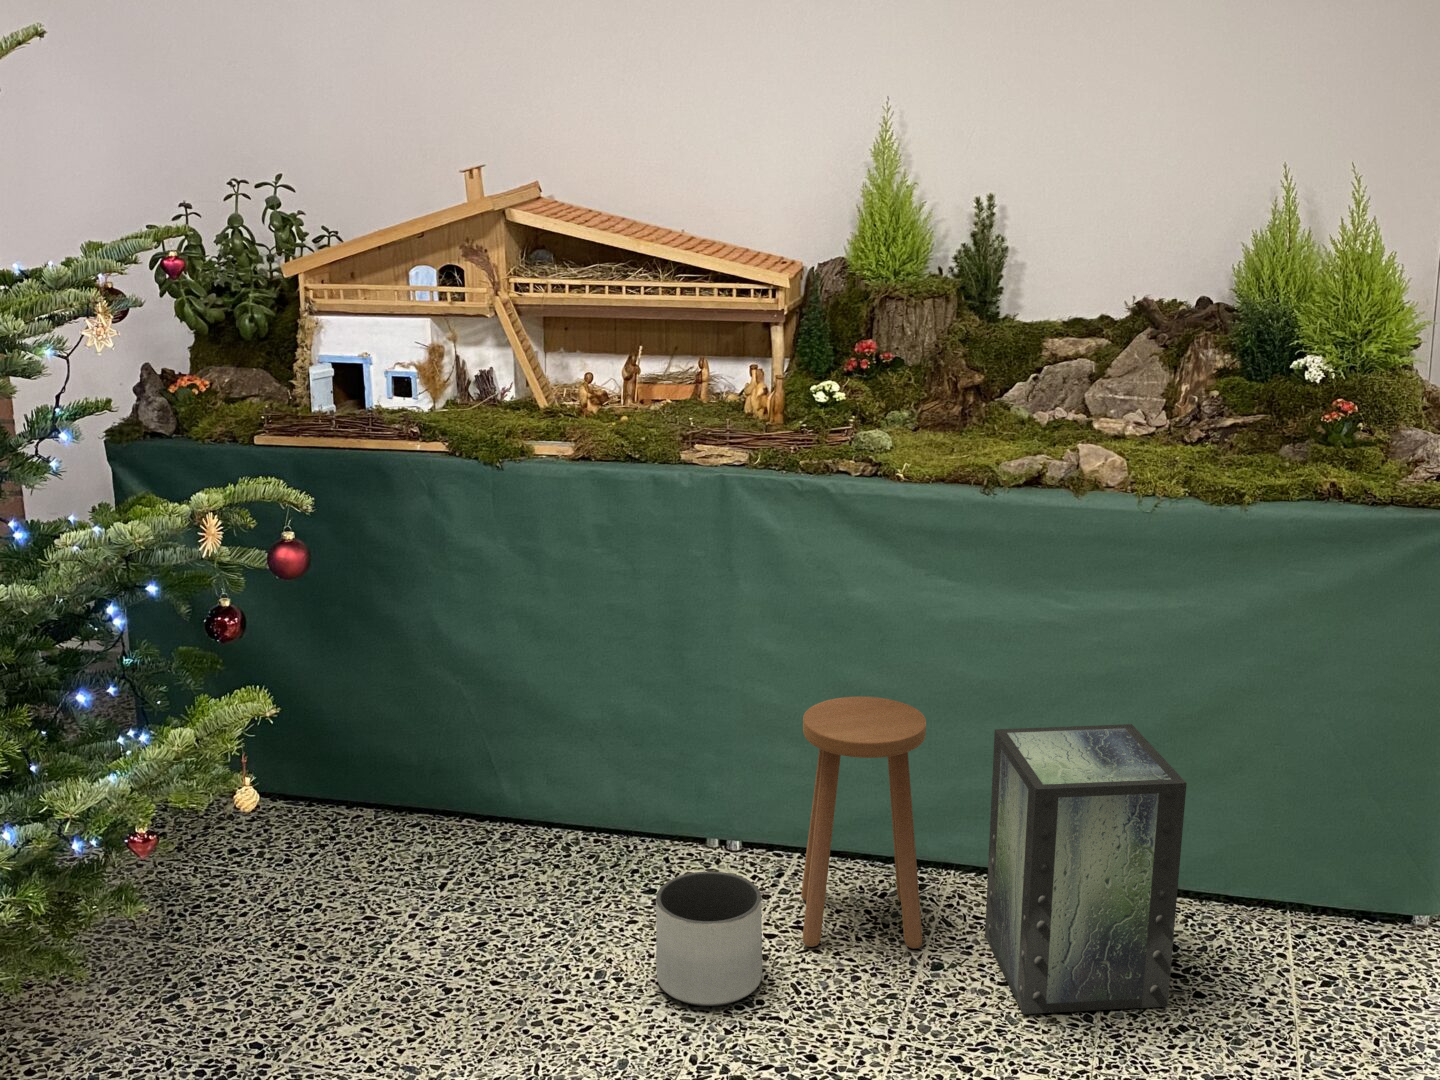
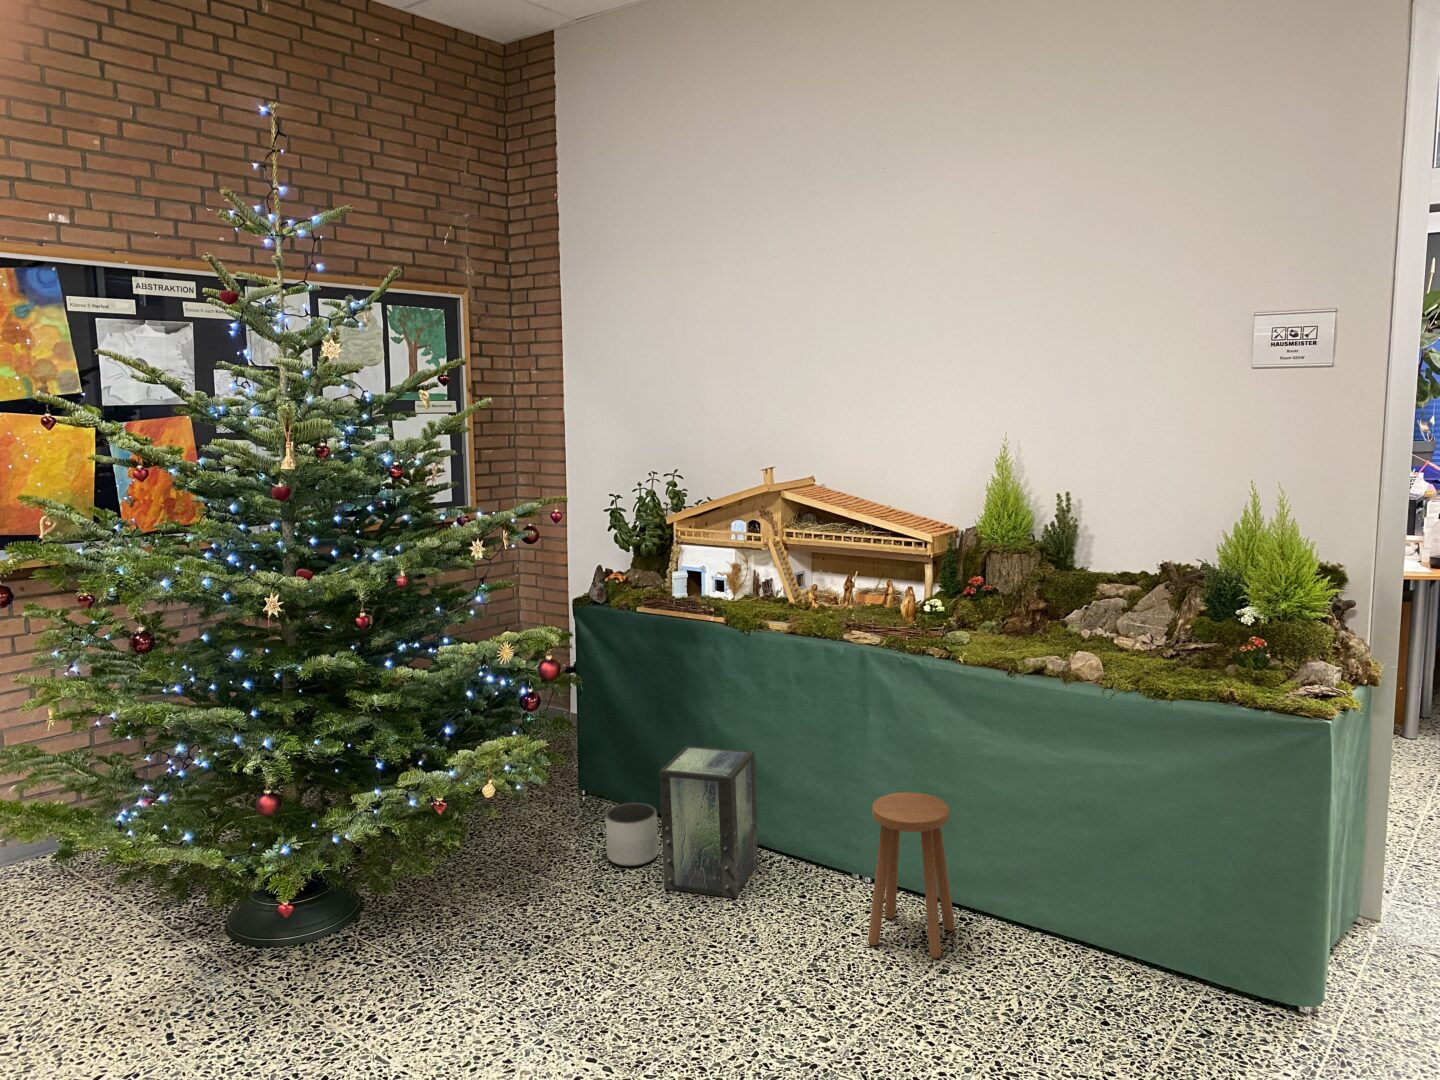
storage box: present [985,724,1187,1014] -> present [659,746,758,898]
planter: present [656,871,762,1006] -> present [605,803,659,866]

